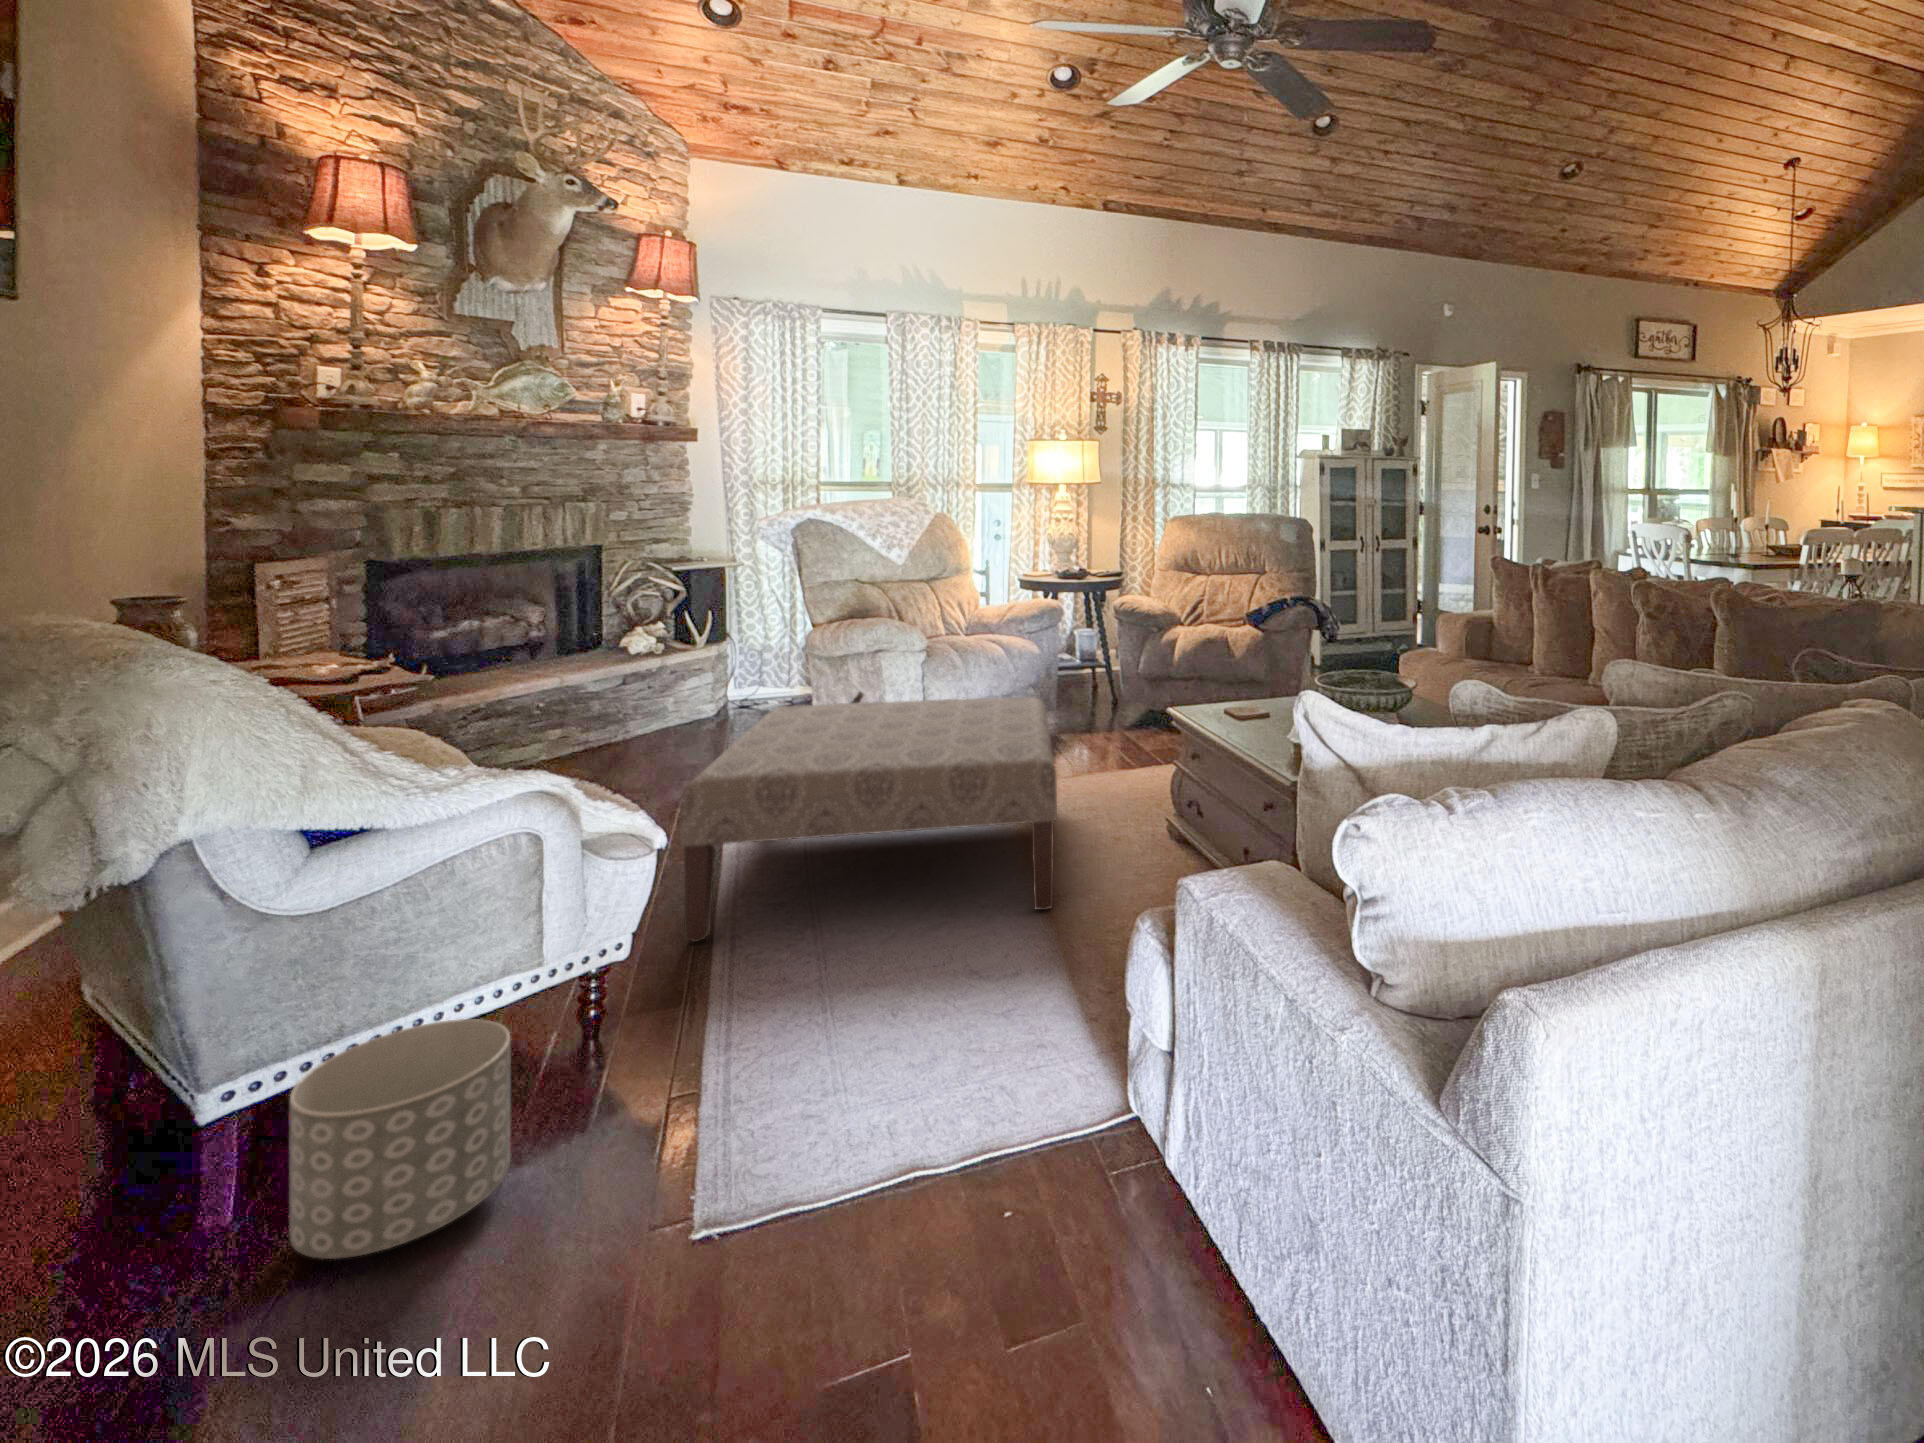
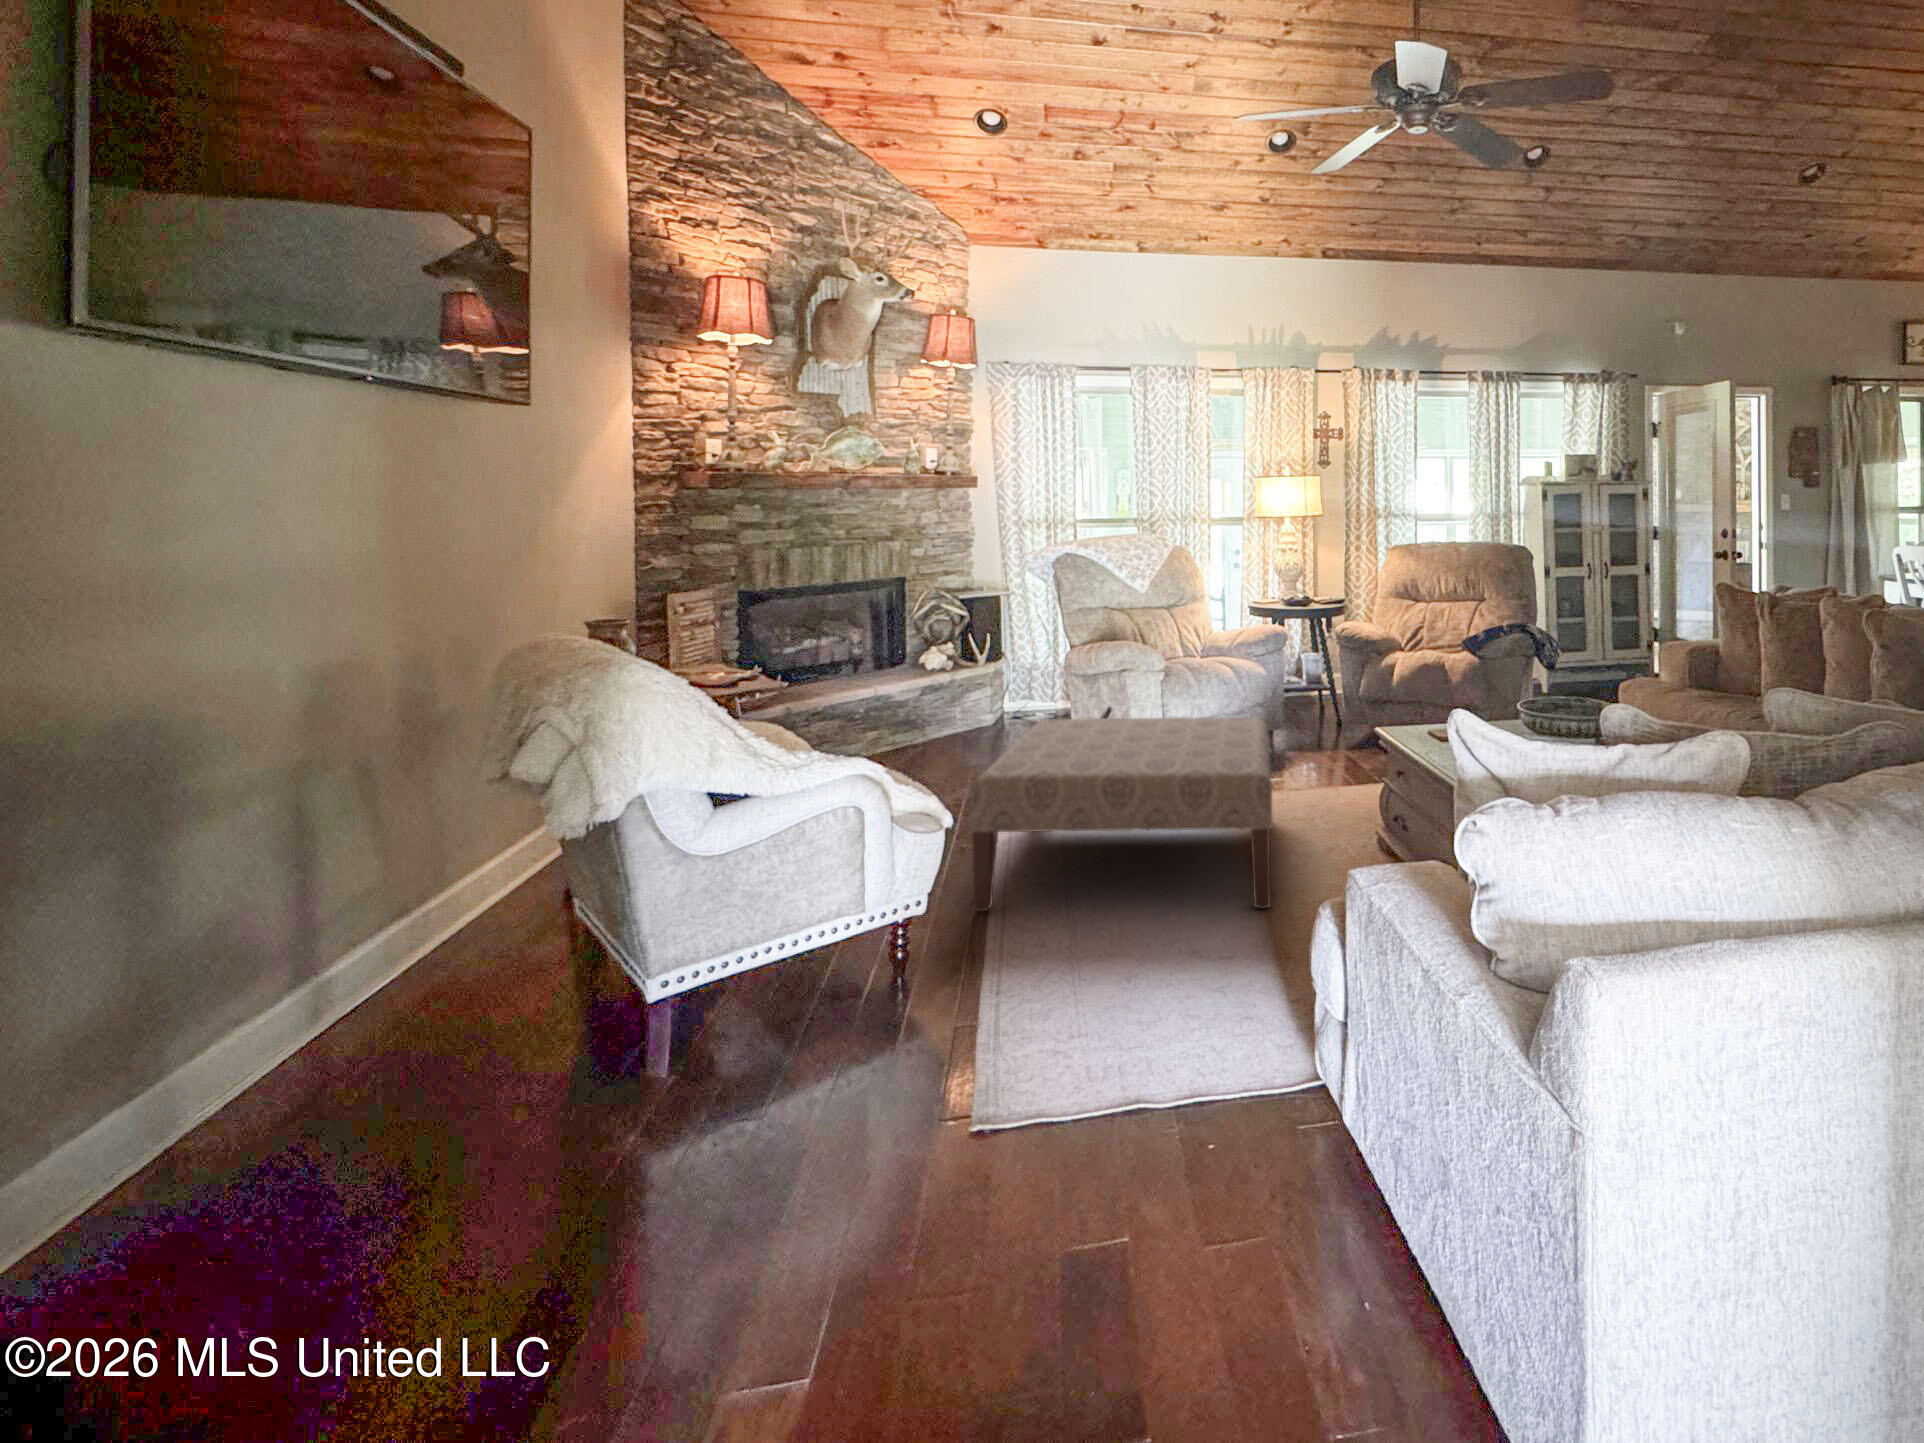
planter: present [290,1019,510,1259] -> none [723,947,859,1108]

